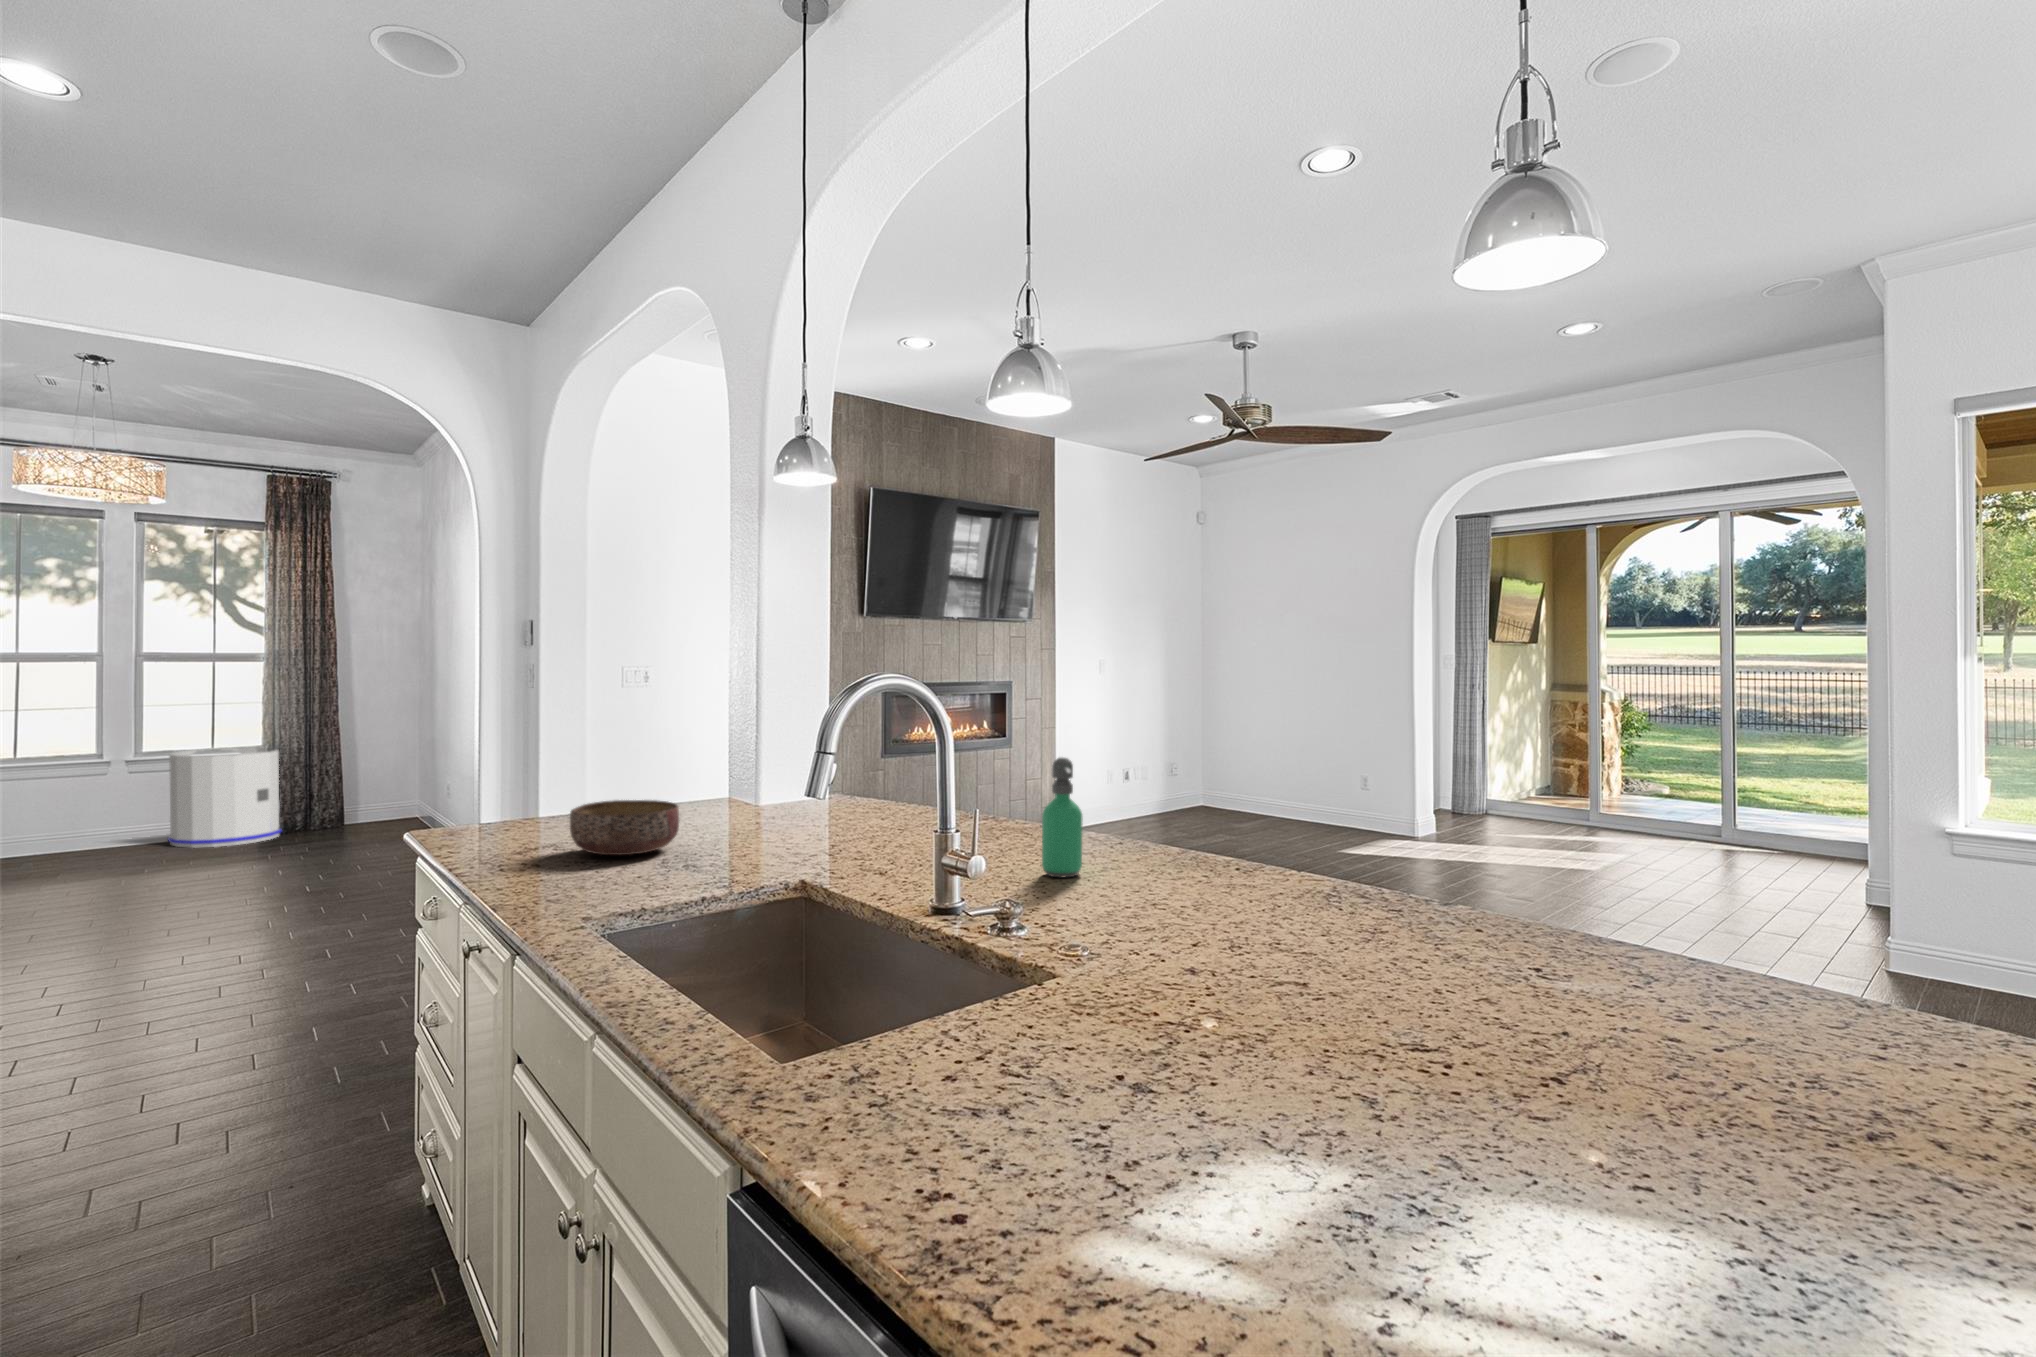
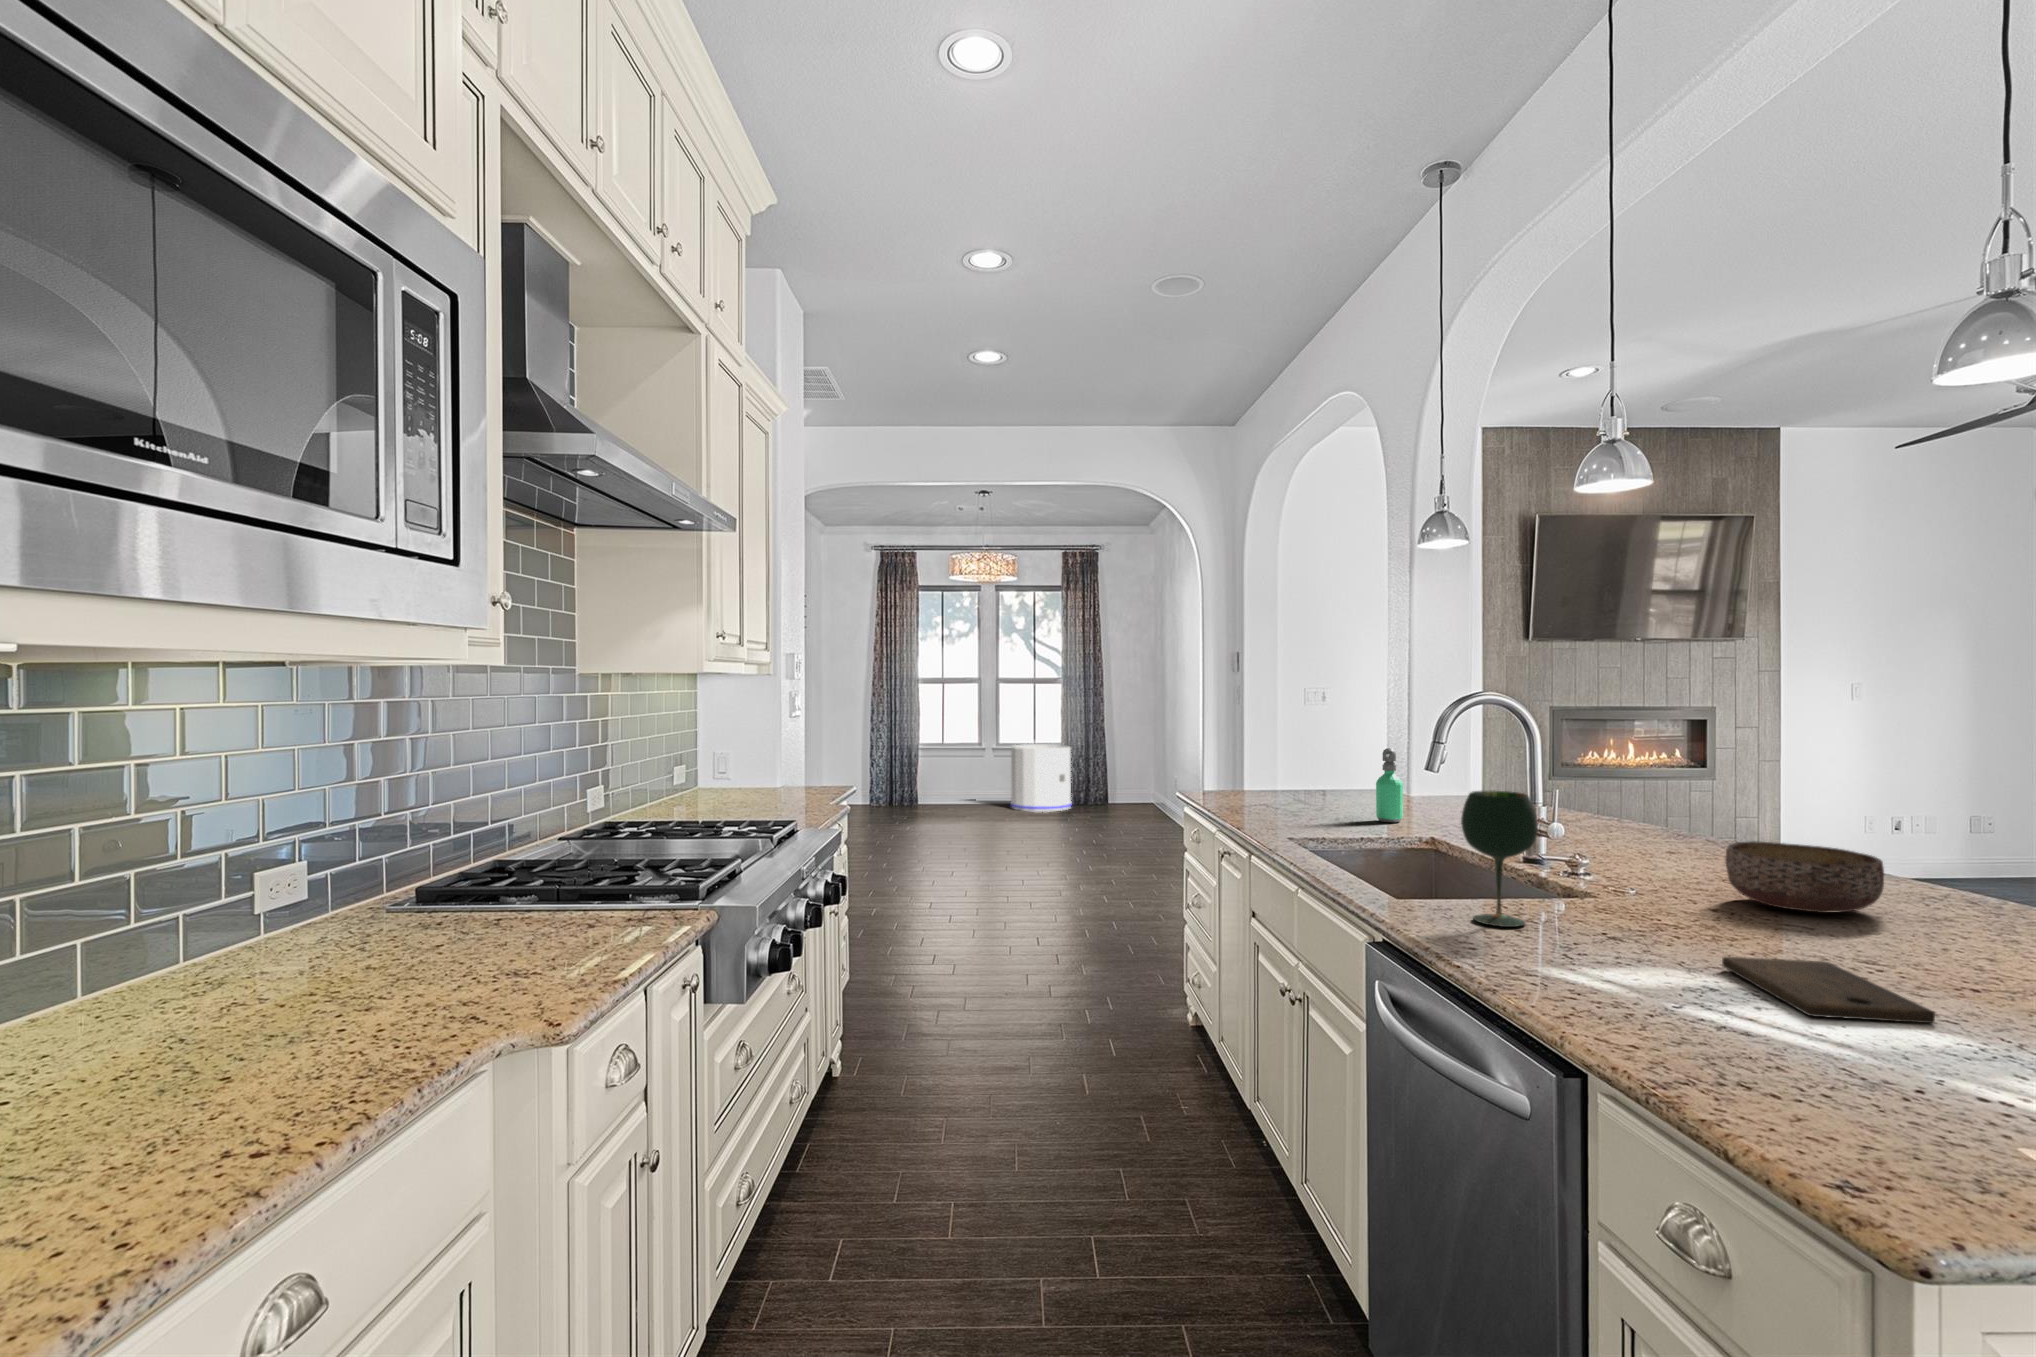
soap dispenser: present [1042,757,1083,877] -> present [1376,748,1403,822]
bowl: present [570,800,679,855] -> present [1725,841,1884,913]
wine glass: none [907,850,1031,1104] -> present [1461,791,1538,927]
cutting board: none [1333,1091,1677,1268] -> present [1722,957,1935,1023]

